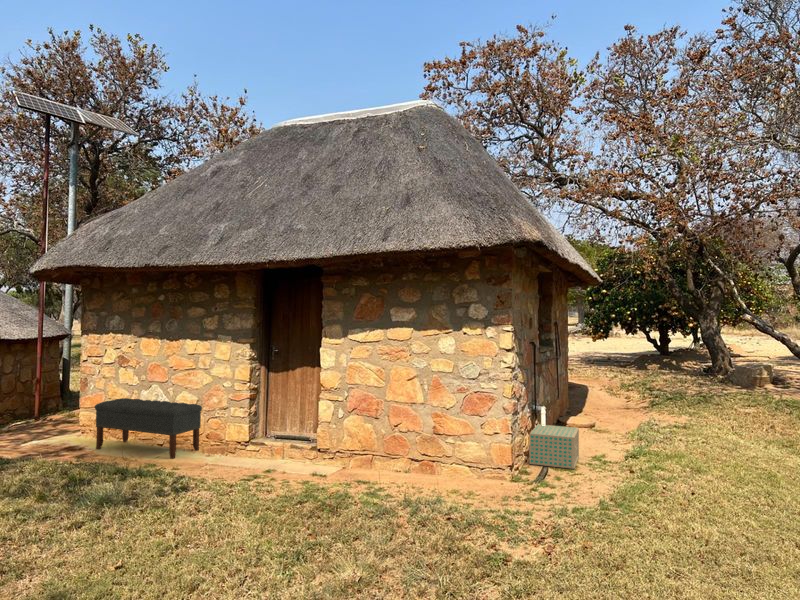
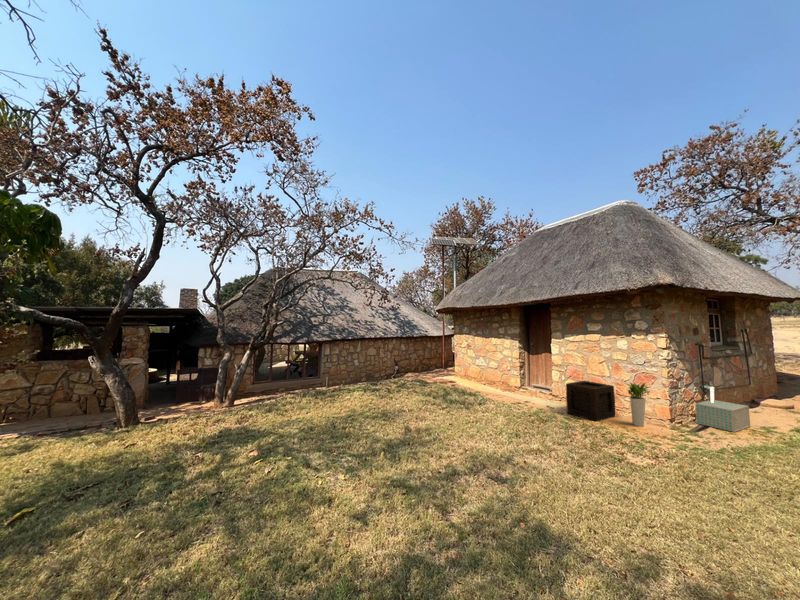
bench: present [95,398,202,459] -> none [457,363,499,390]
planter: none [453,409,490,486] -> present [627,383,648,426]
wooden crate: none [357,415,432,491] -> present [566,381,615,421]

